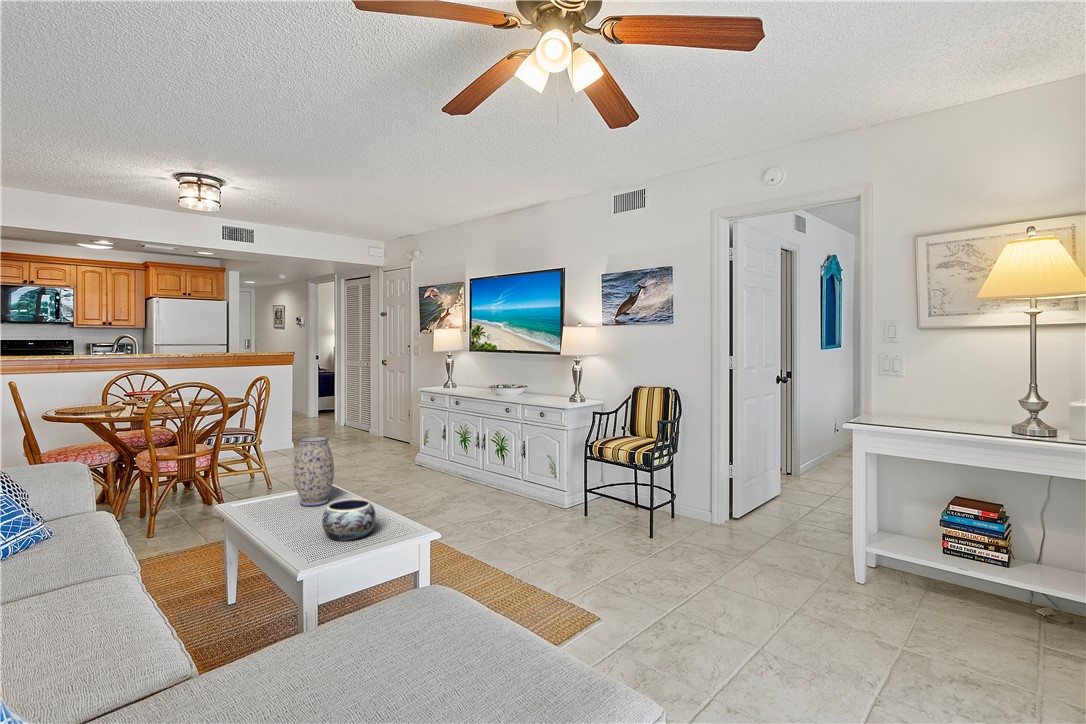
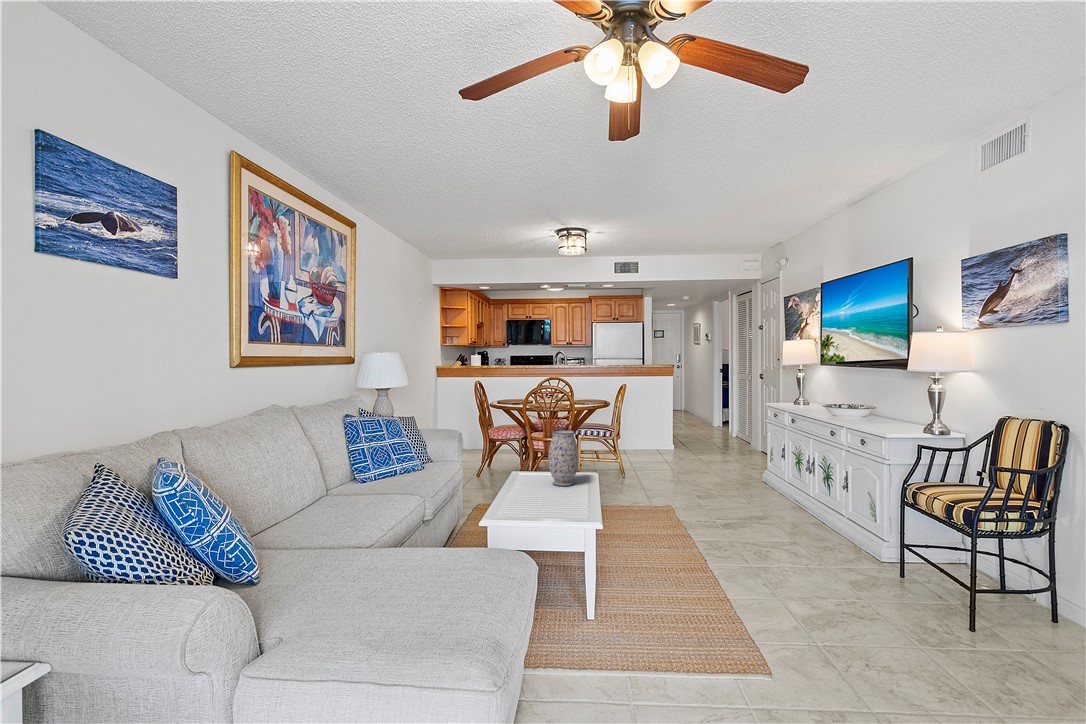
decorative bowl: present [322,499,376,541] -> none [528,481,569,514]

